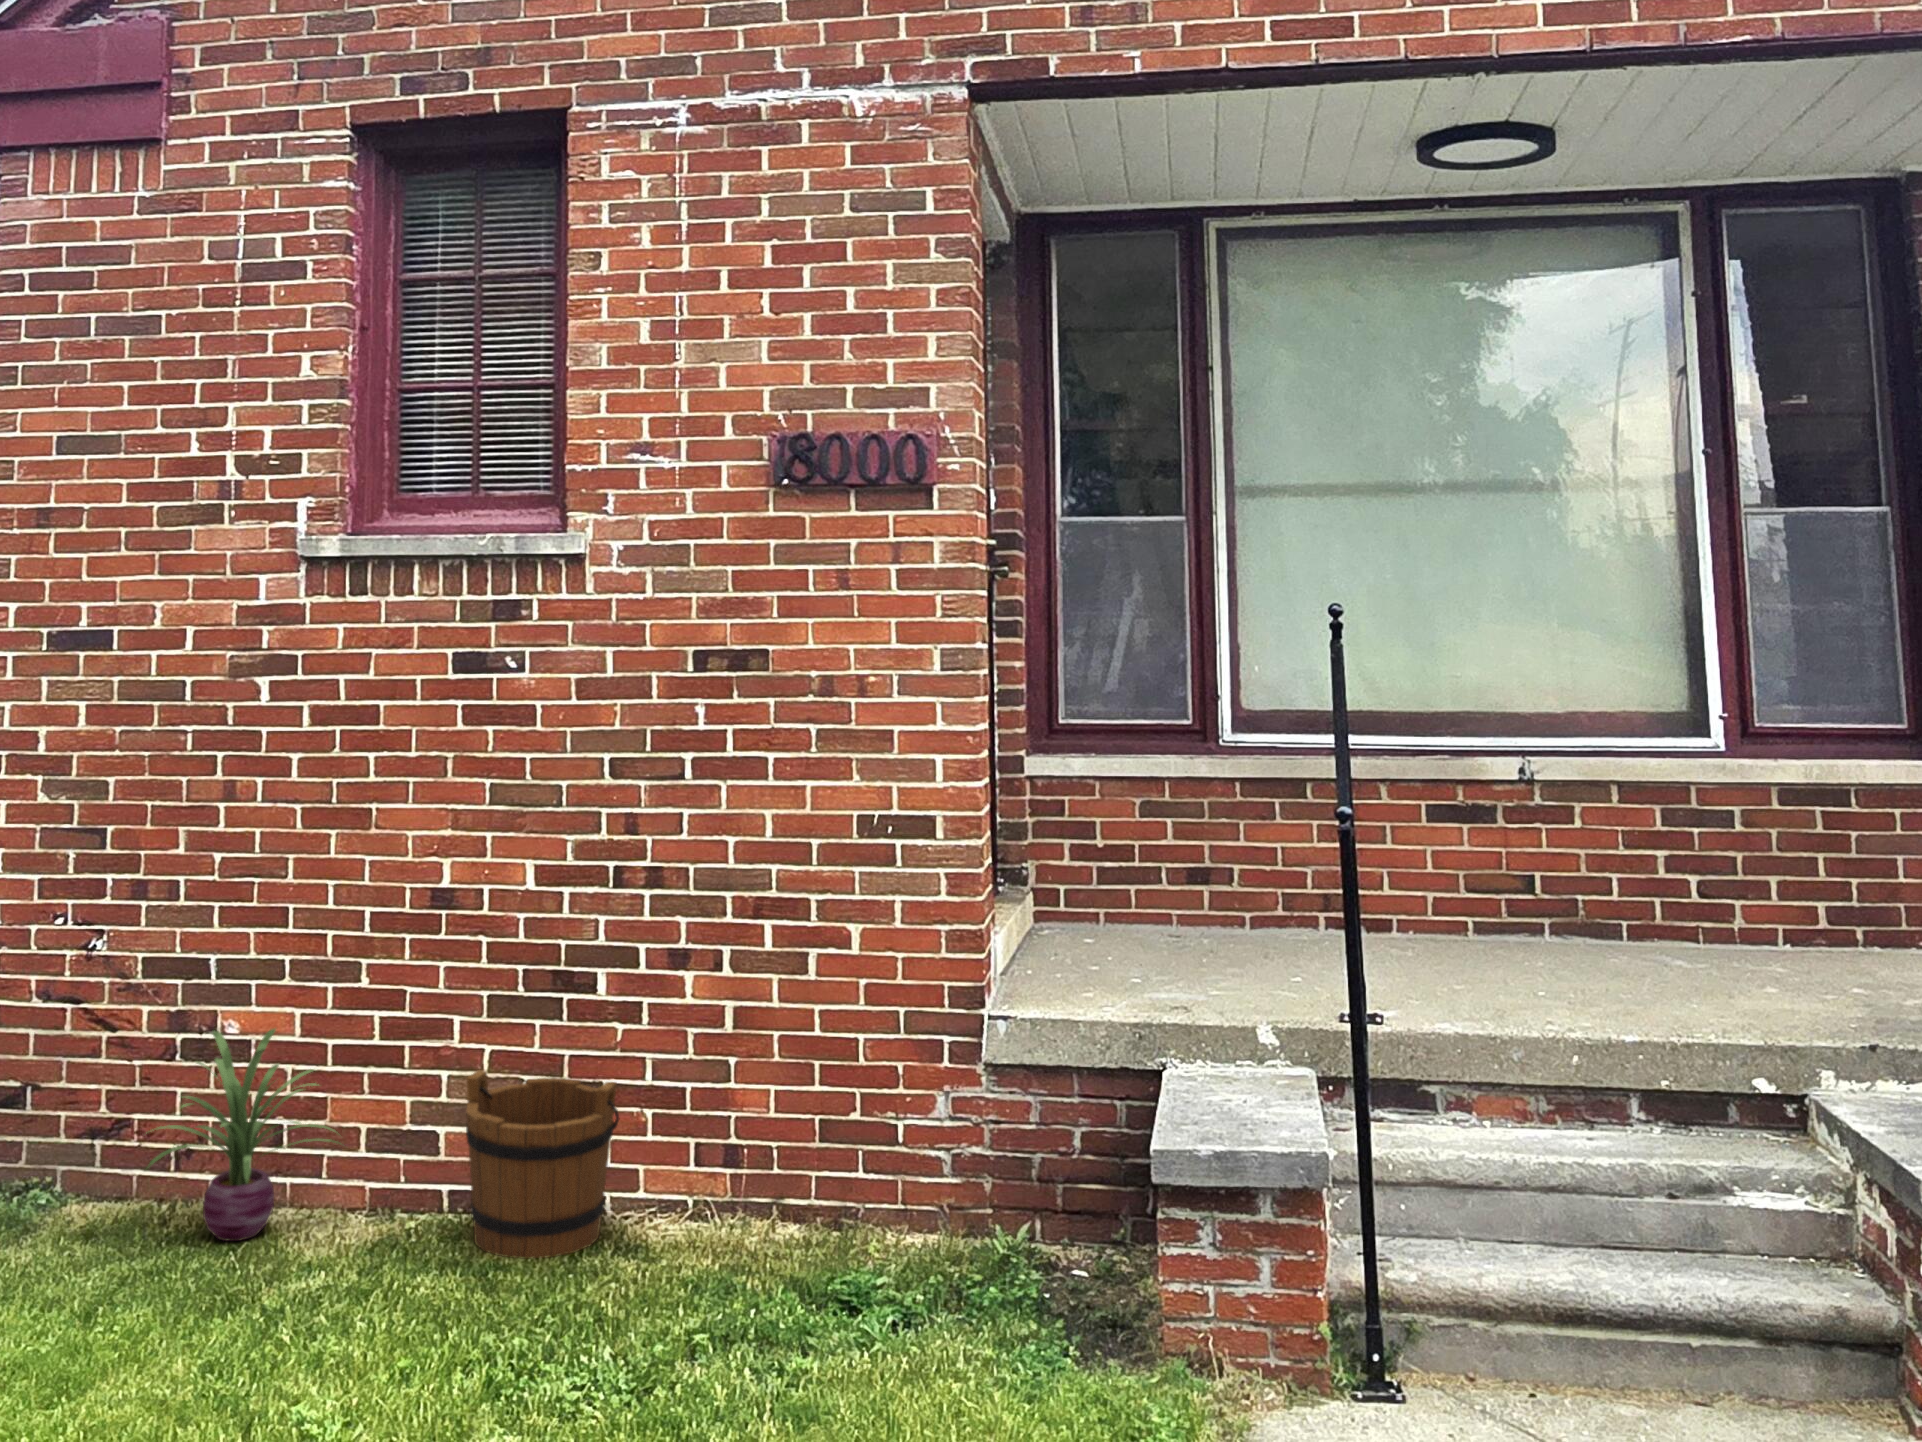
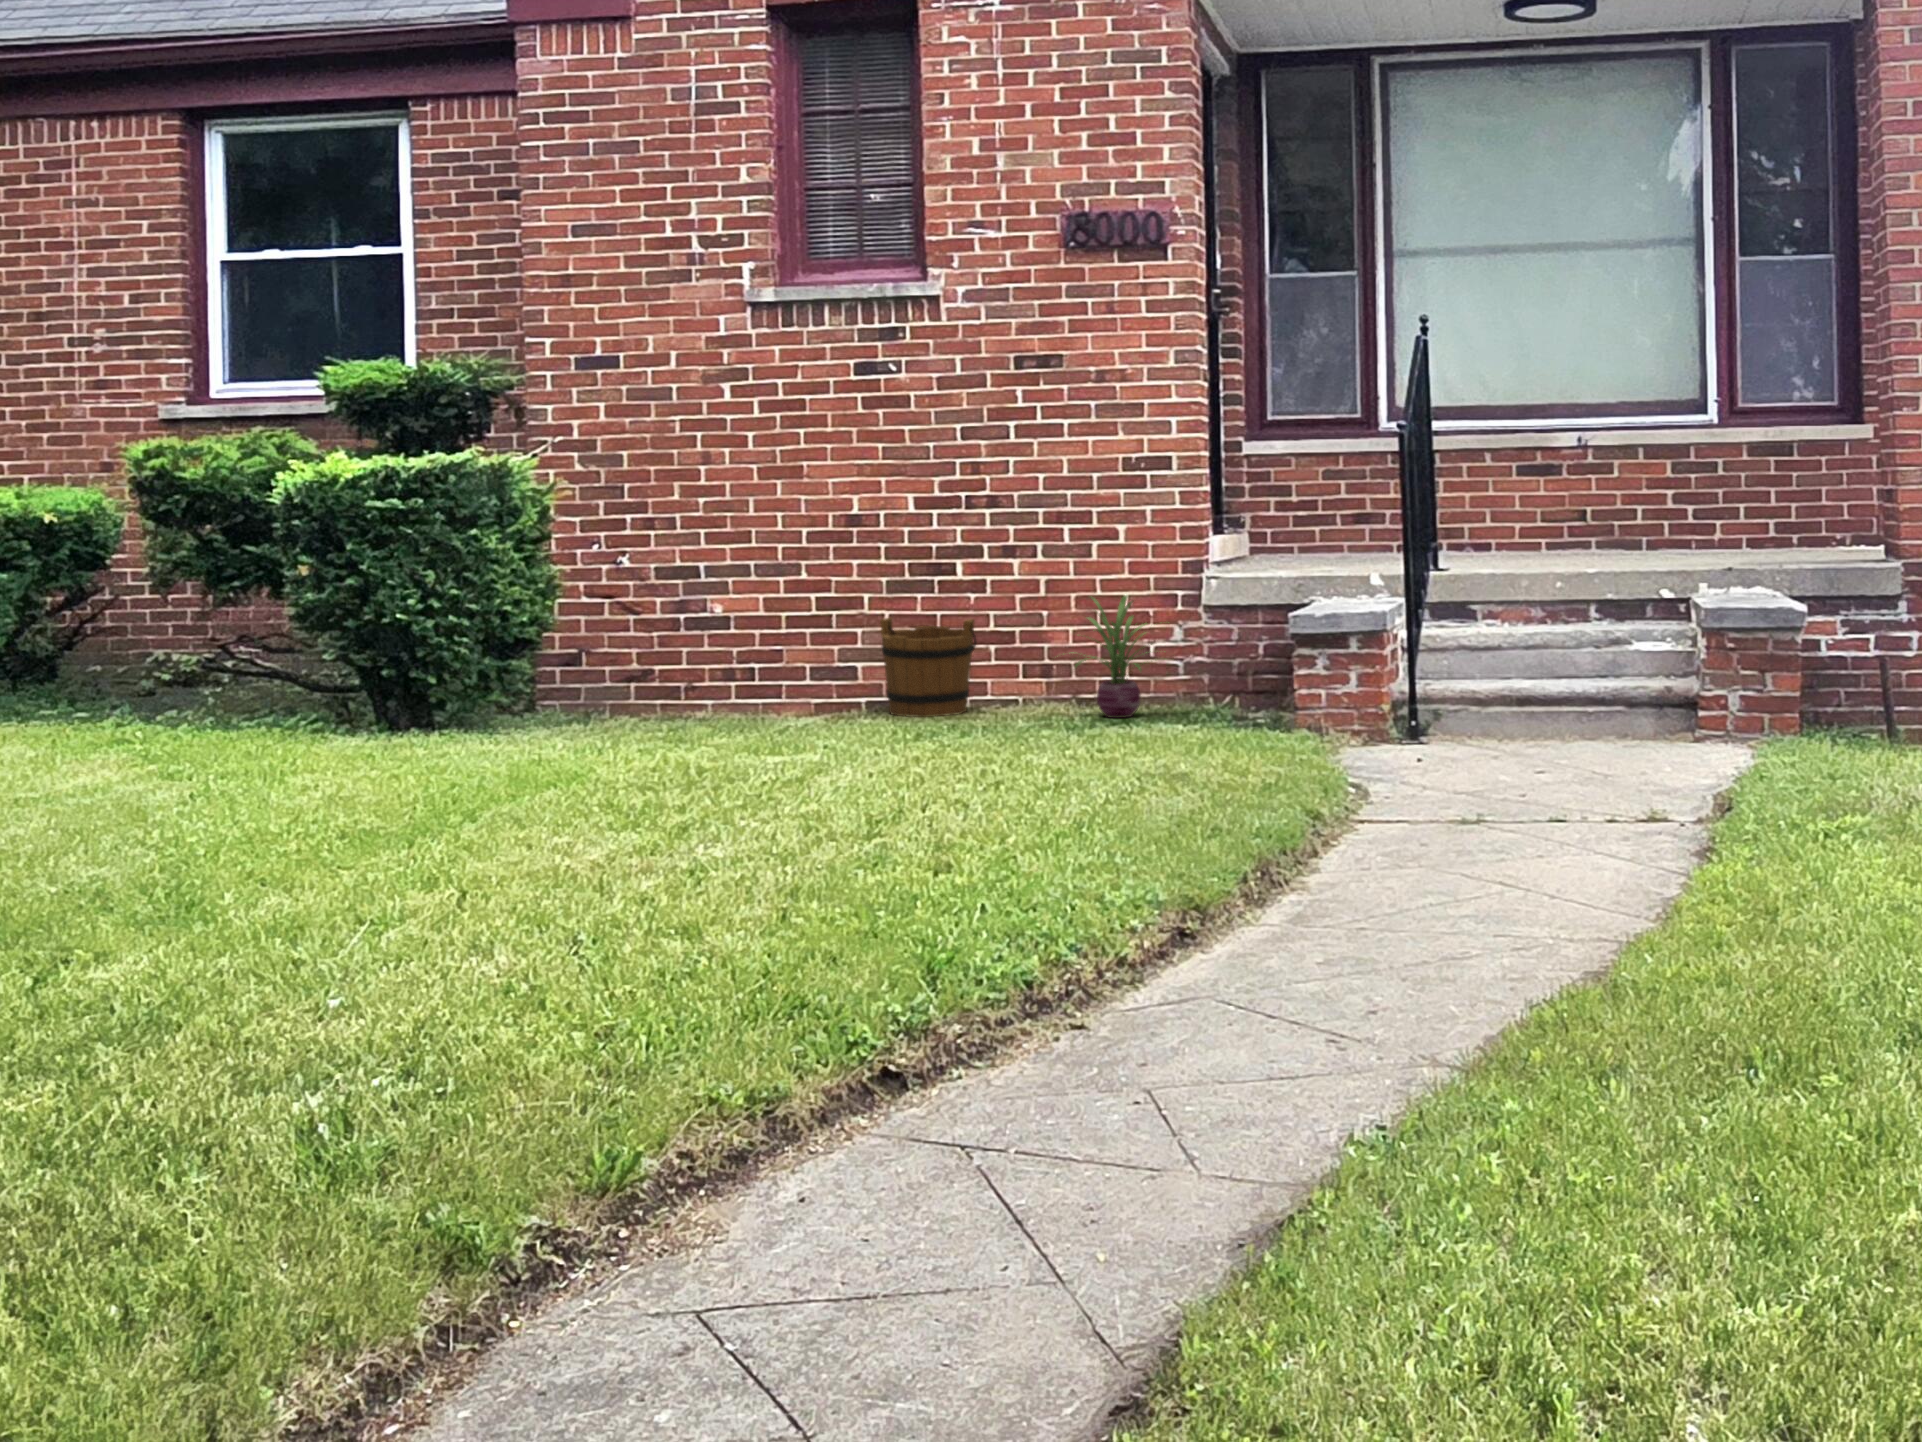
decorative plant: present [148,1029,341,1241] -> present [1075,595,1147,718]

